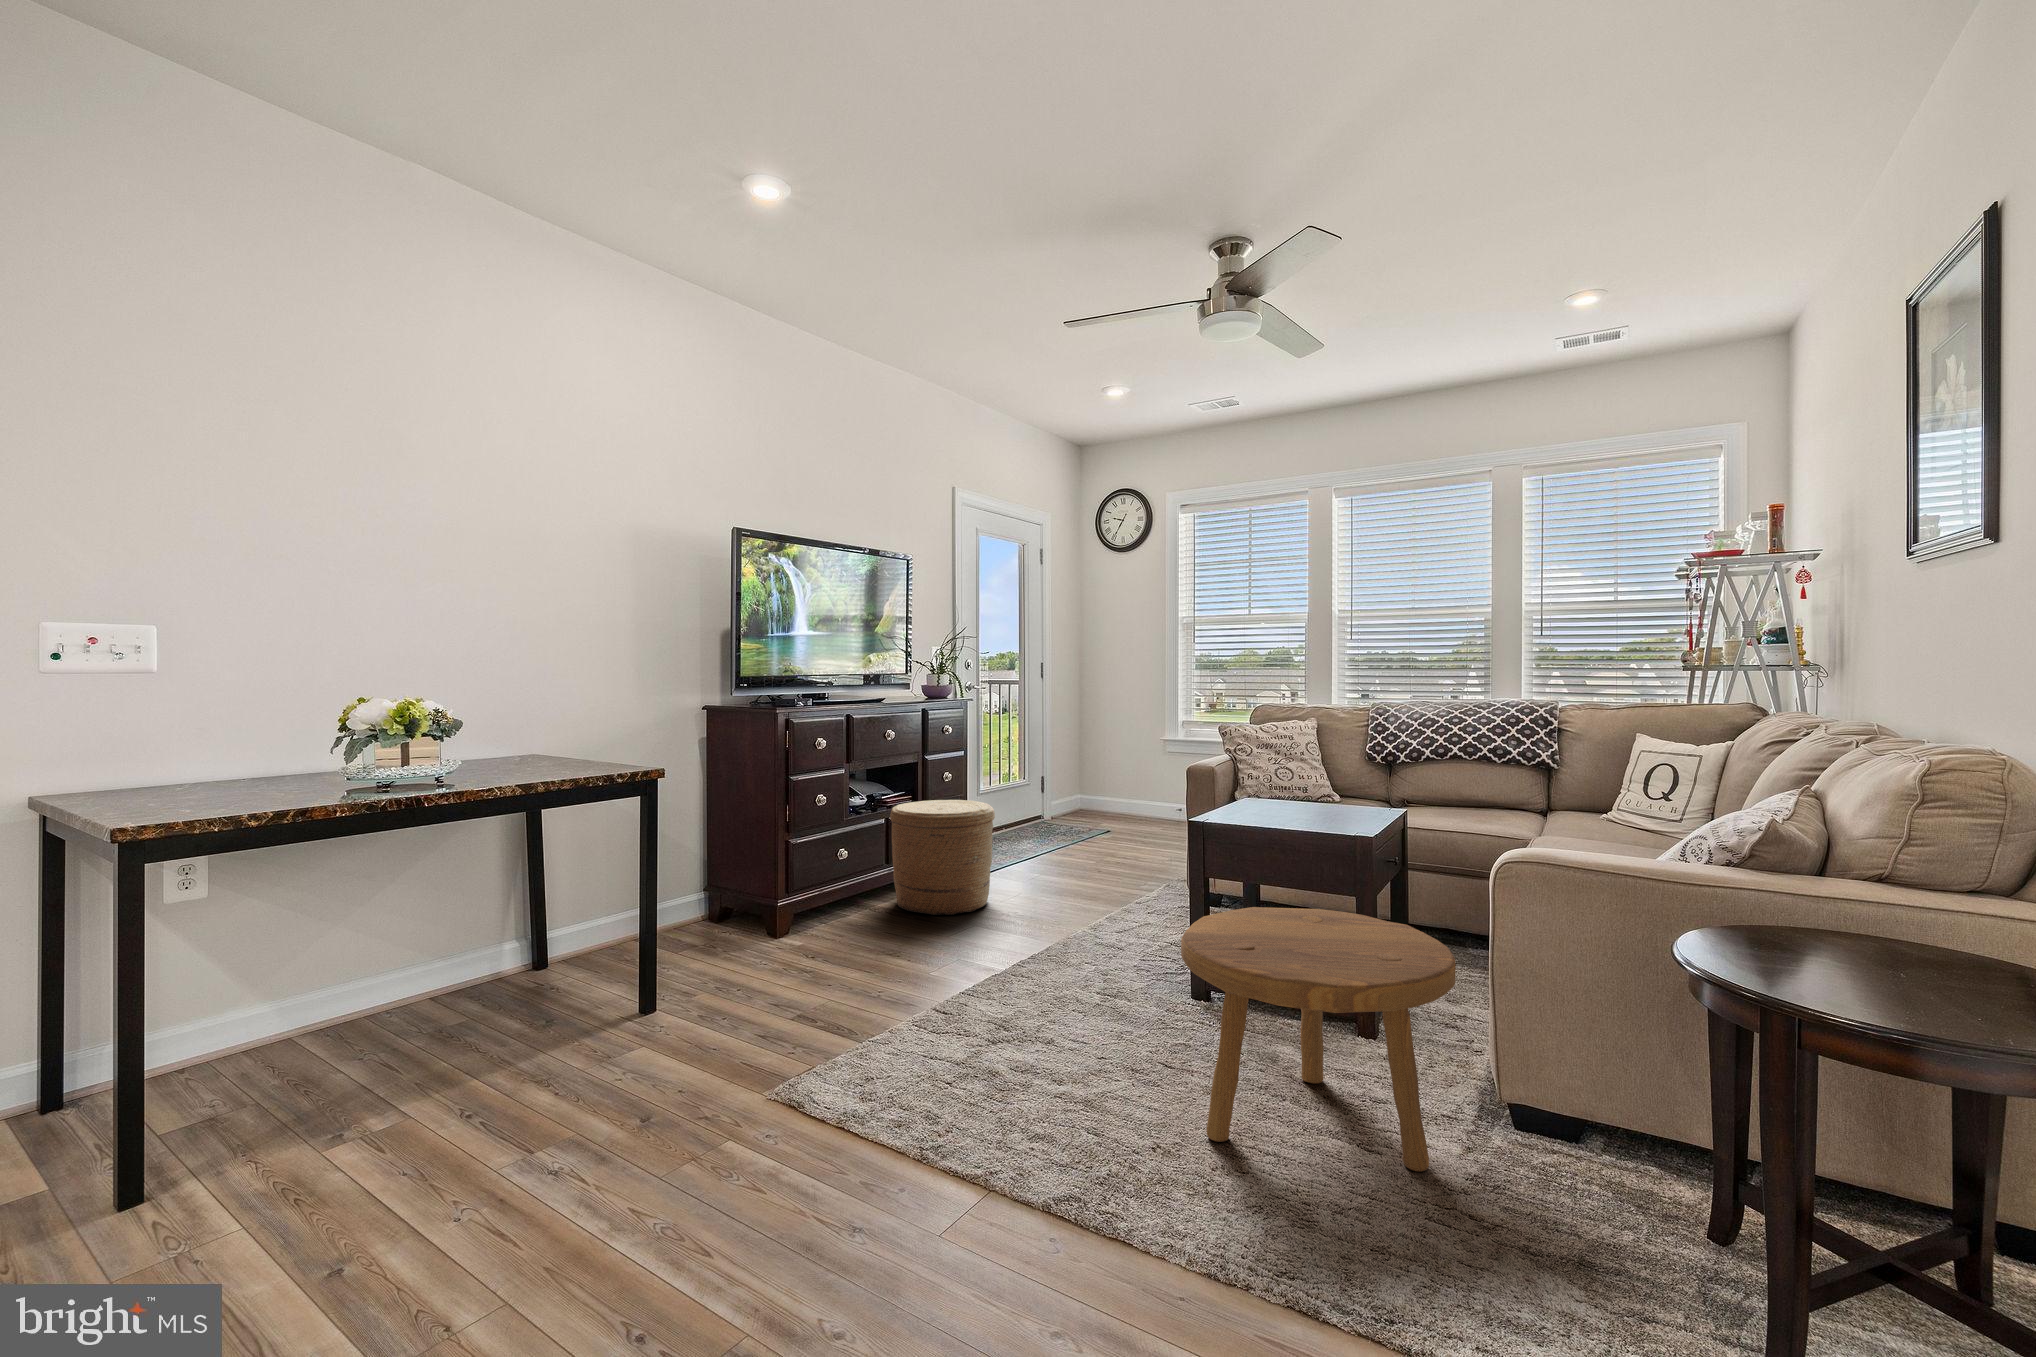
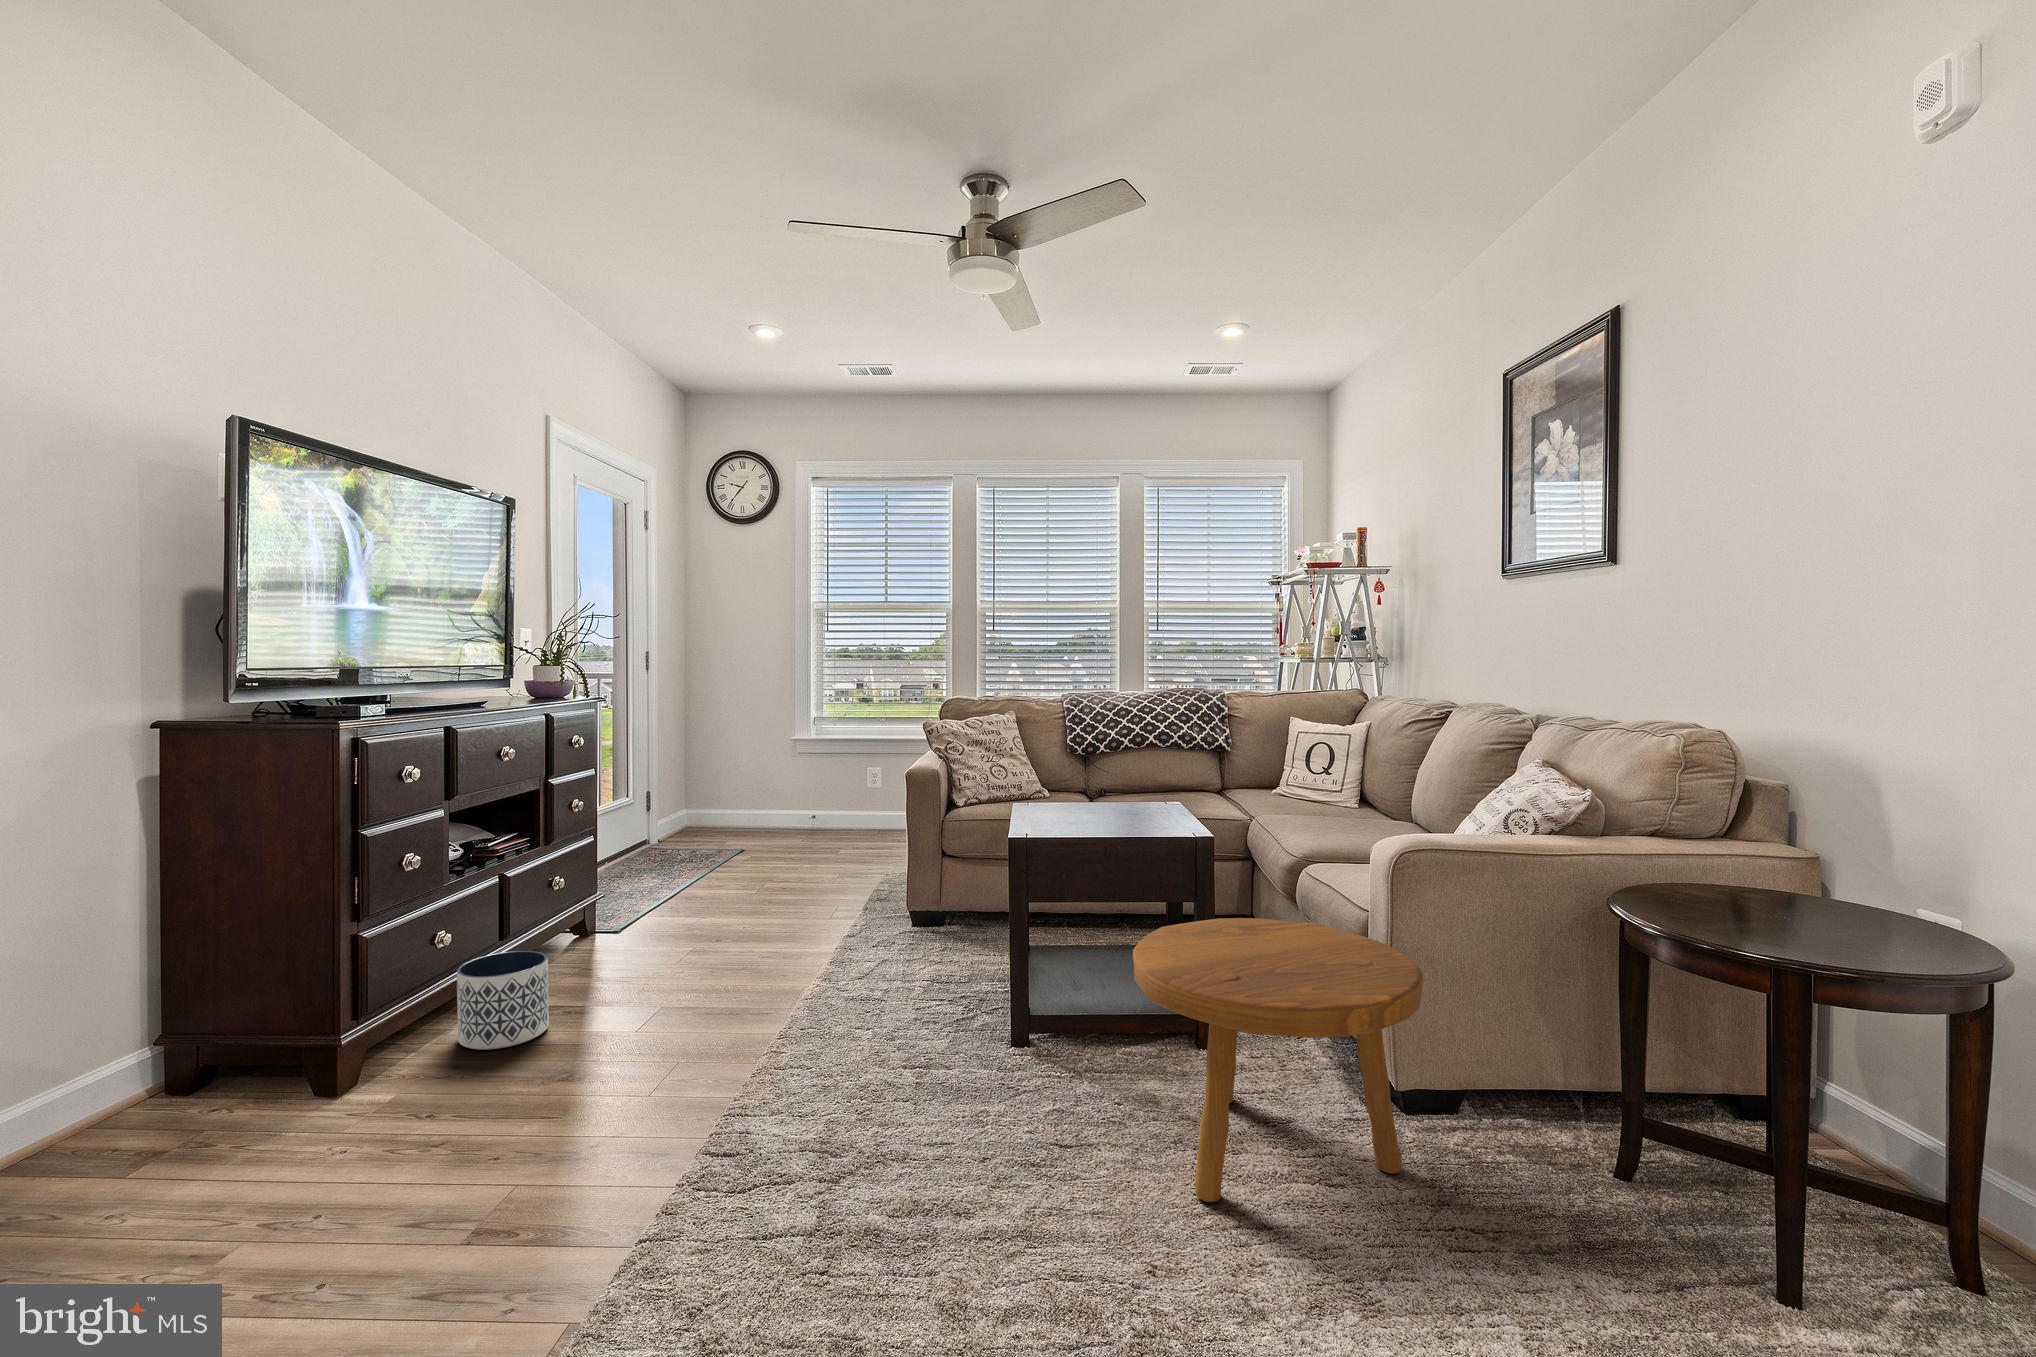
woven basket: present [890,800,995,915] -> none [546,832,696,990]
planter: none [814,873,871,936] -> present [457,951,549,1050]

